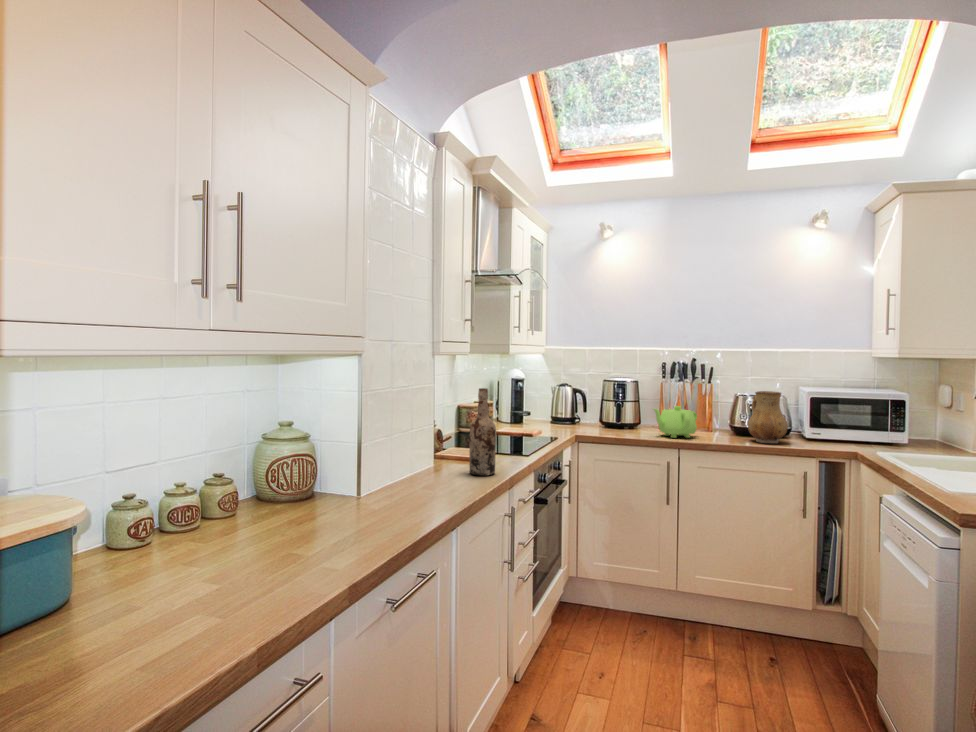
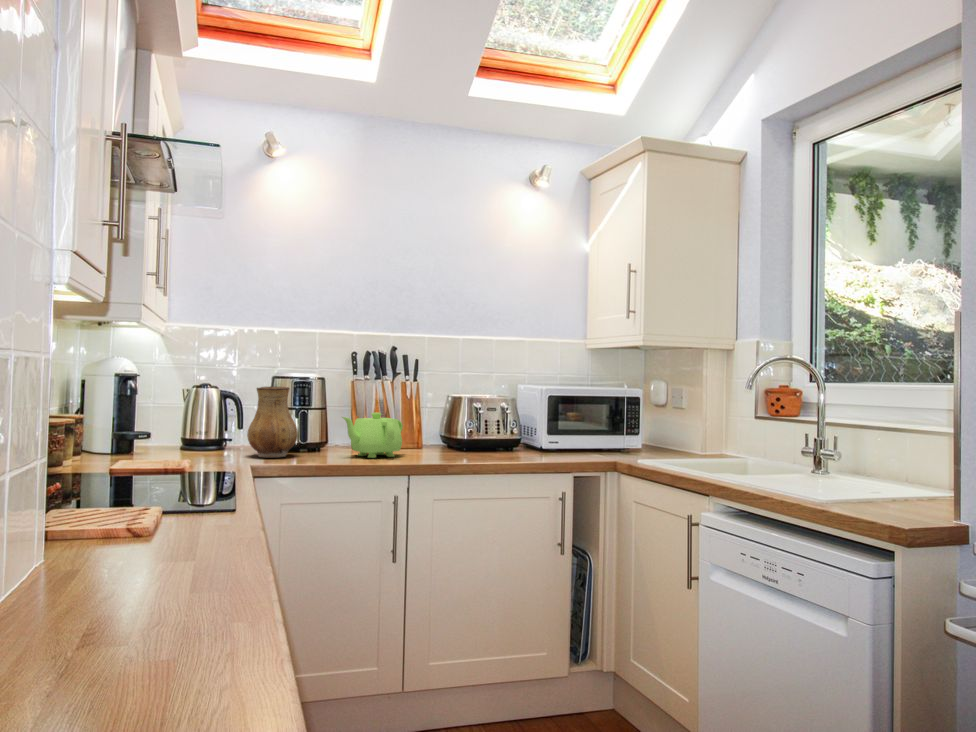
wine bottle: present [469,388,496,475] -> none [76,386,121,524]
ceramic pitcher: present [748,391,788,443] -> present [247,386,298,457]

